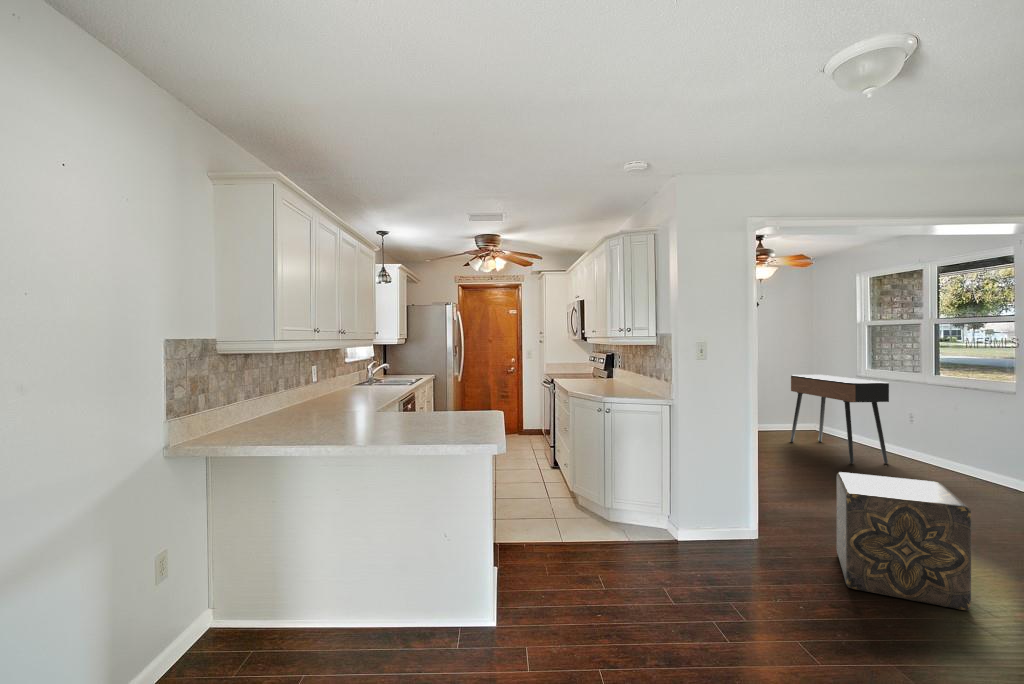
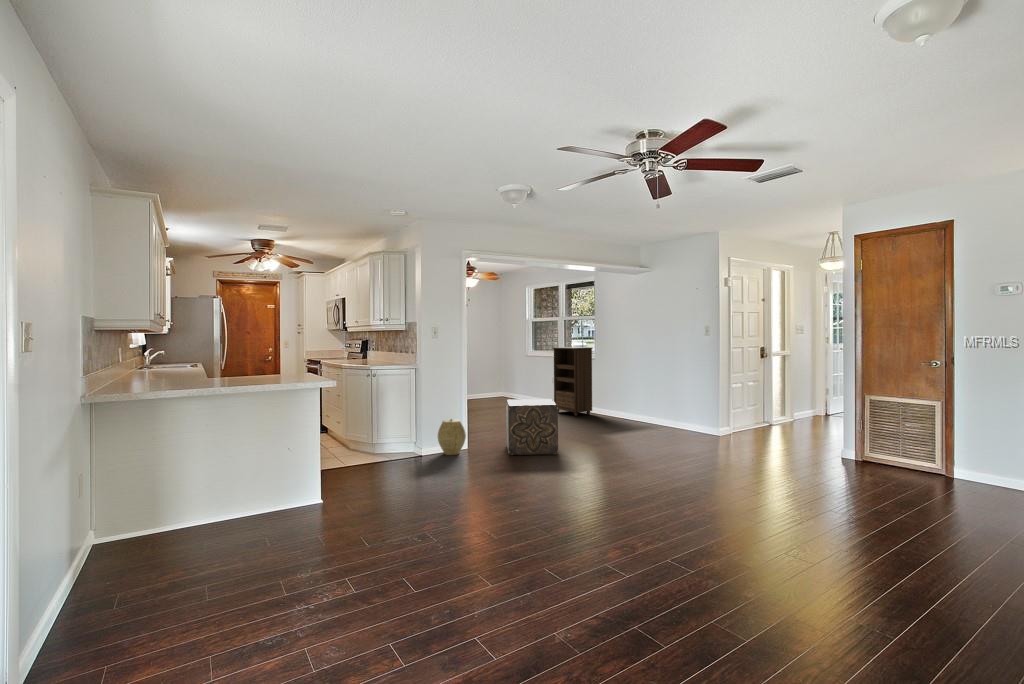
bookshelf: none [913,369,1005,490] -> present [553,347,593,416]
console table: present [790,375,889,464] -> none [489,355,543,410]
woven basket: none [705,496,756,561] -> present [438,419,466,455]

